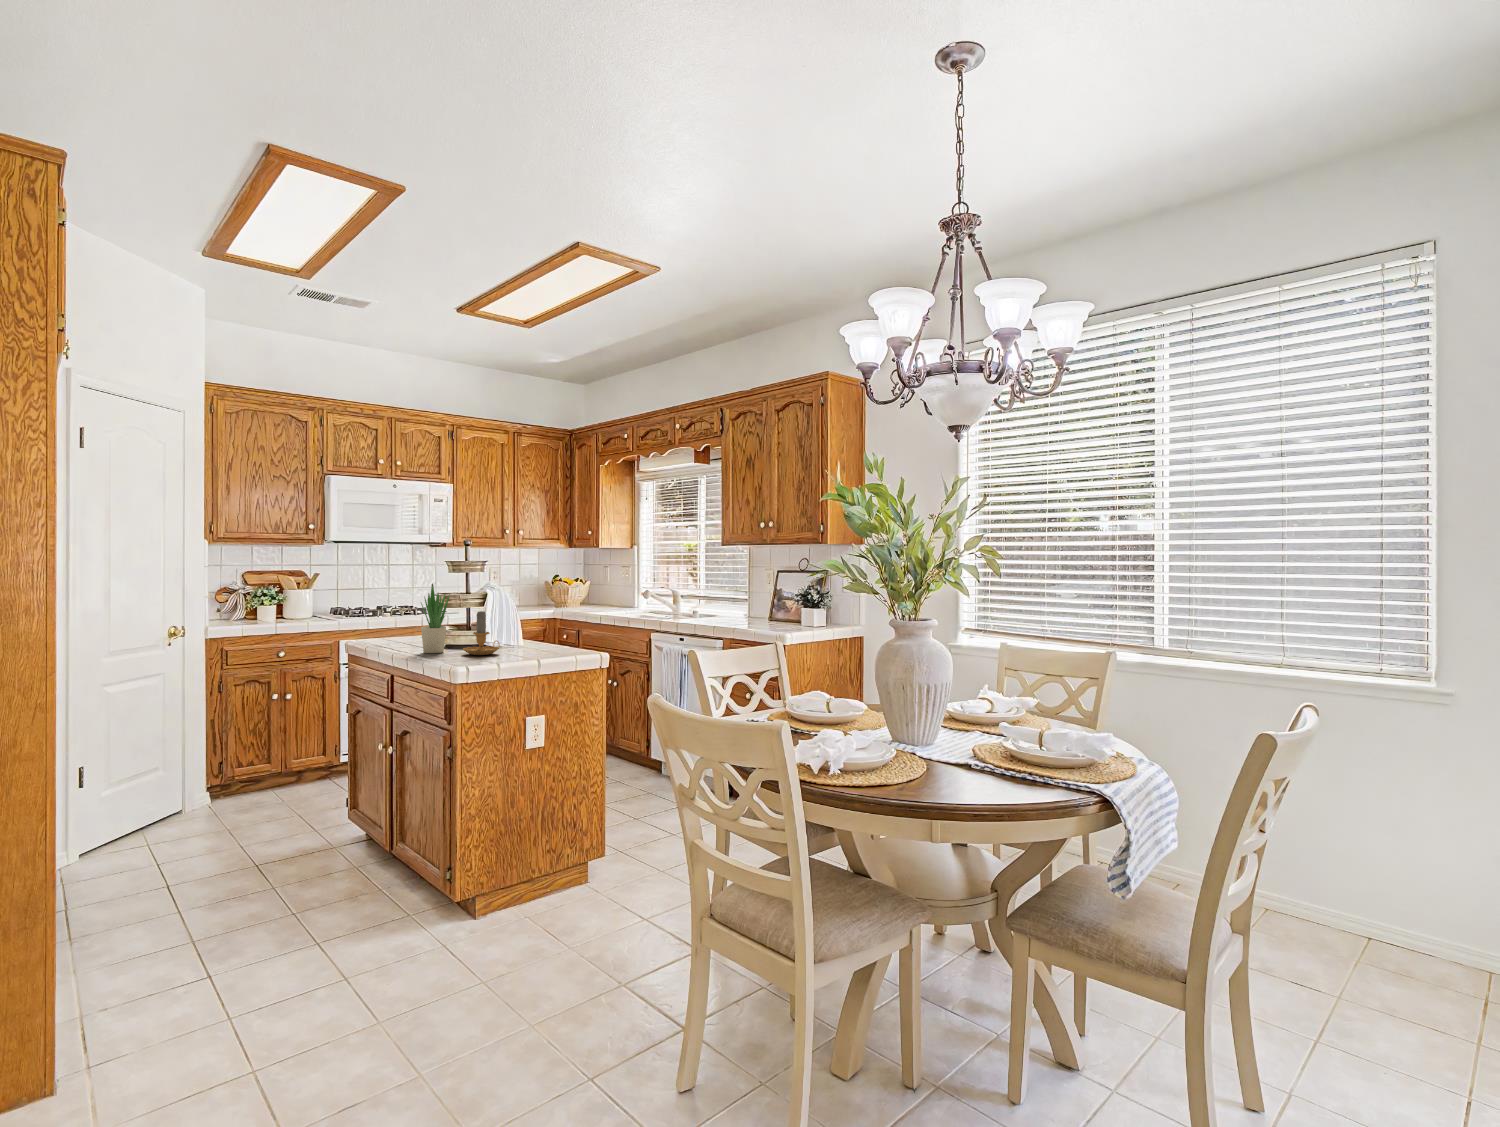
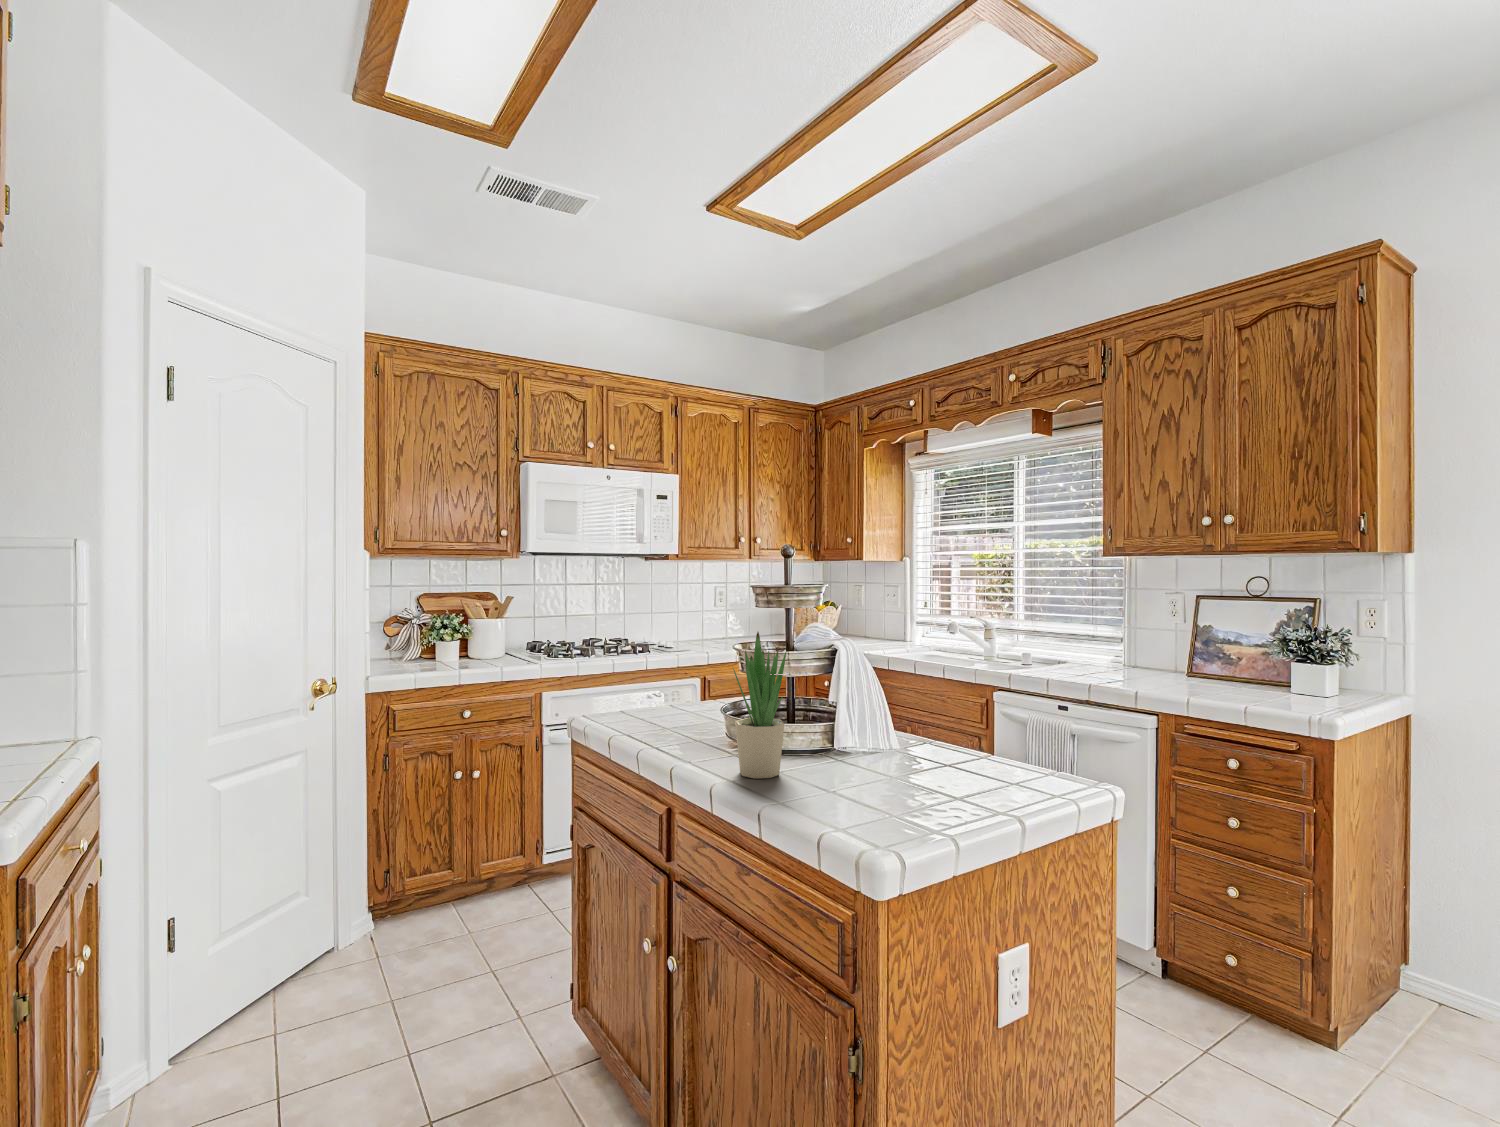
candle: present [463,611,500,655] -> none [827,689,914,790]

